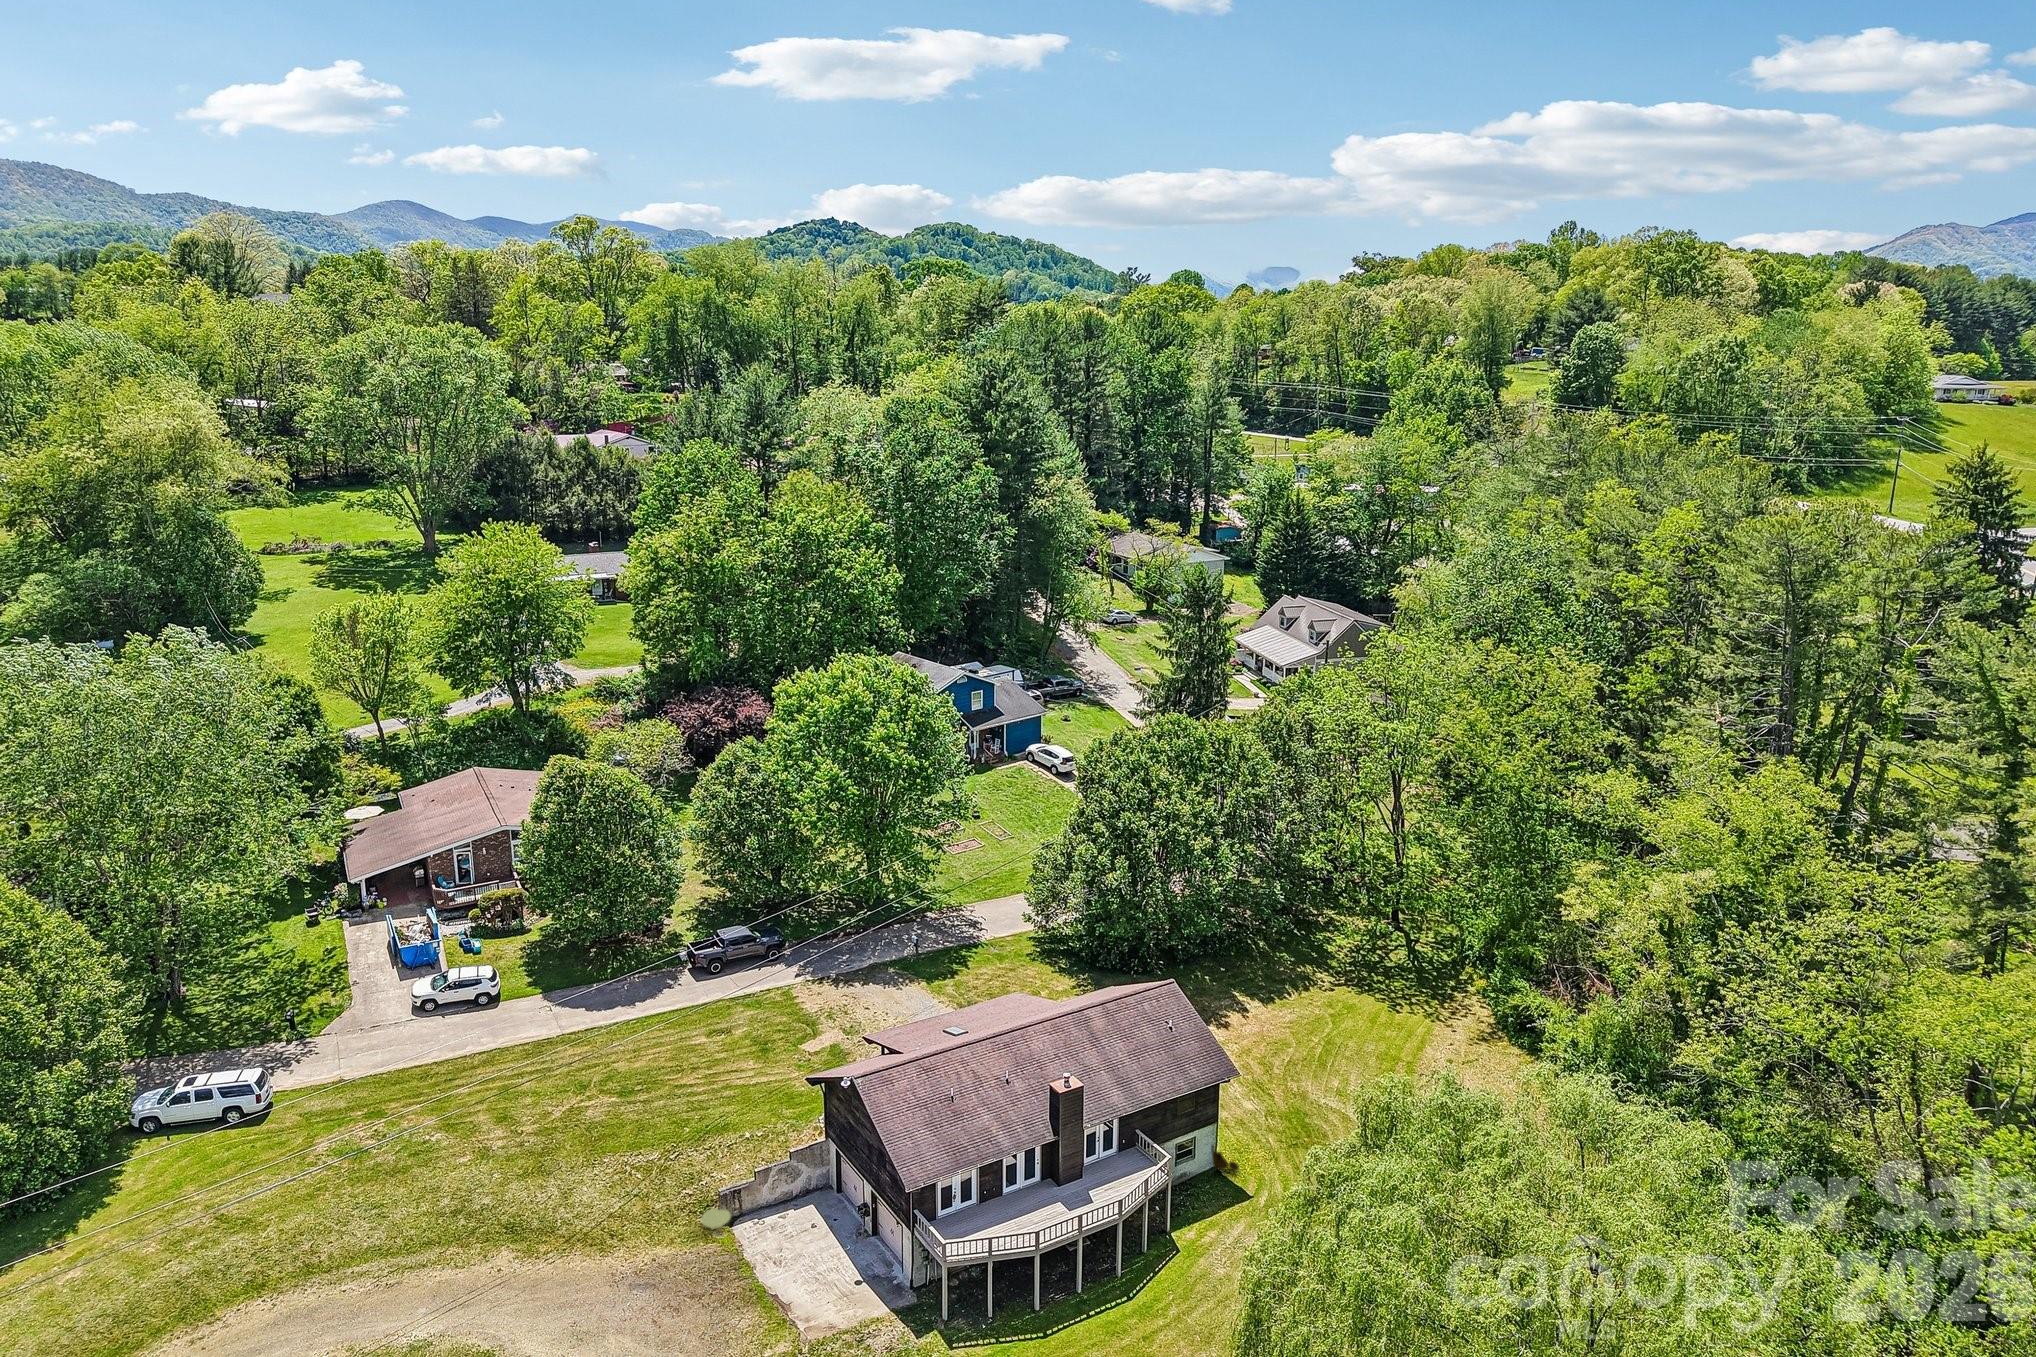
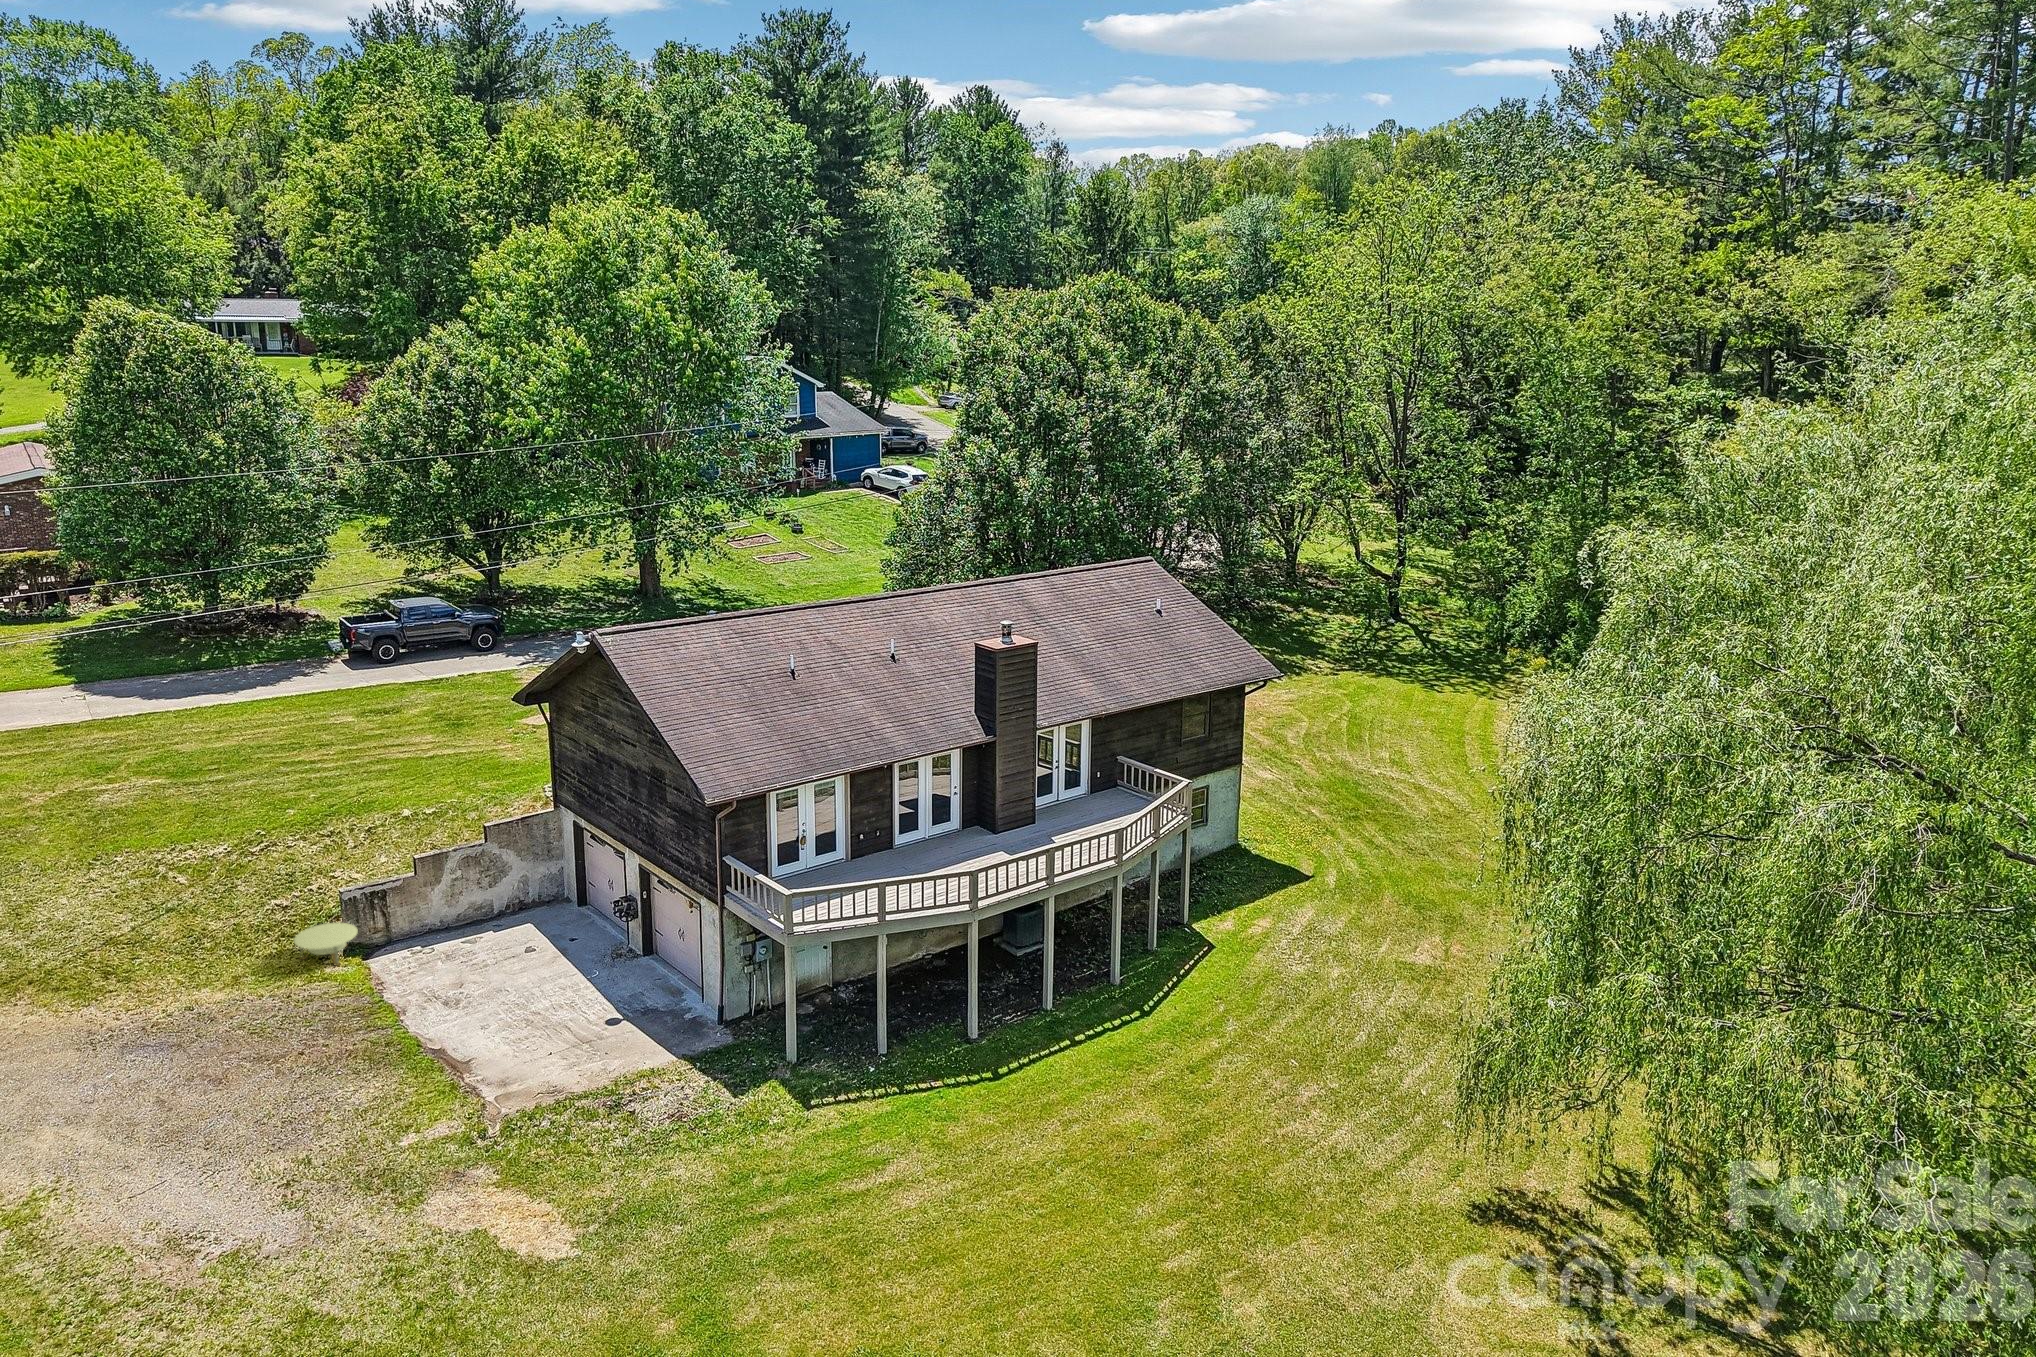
lounge chair: present [1211,1145,1239,1171] -> none [1230,808,1277,857]

